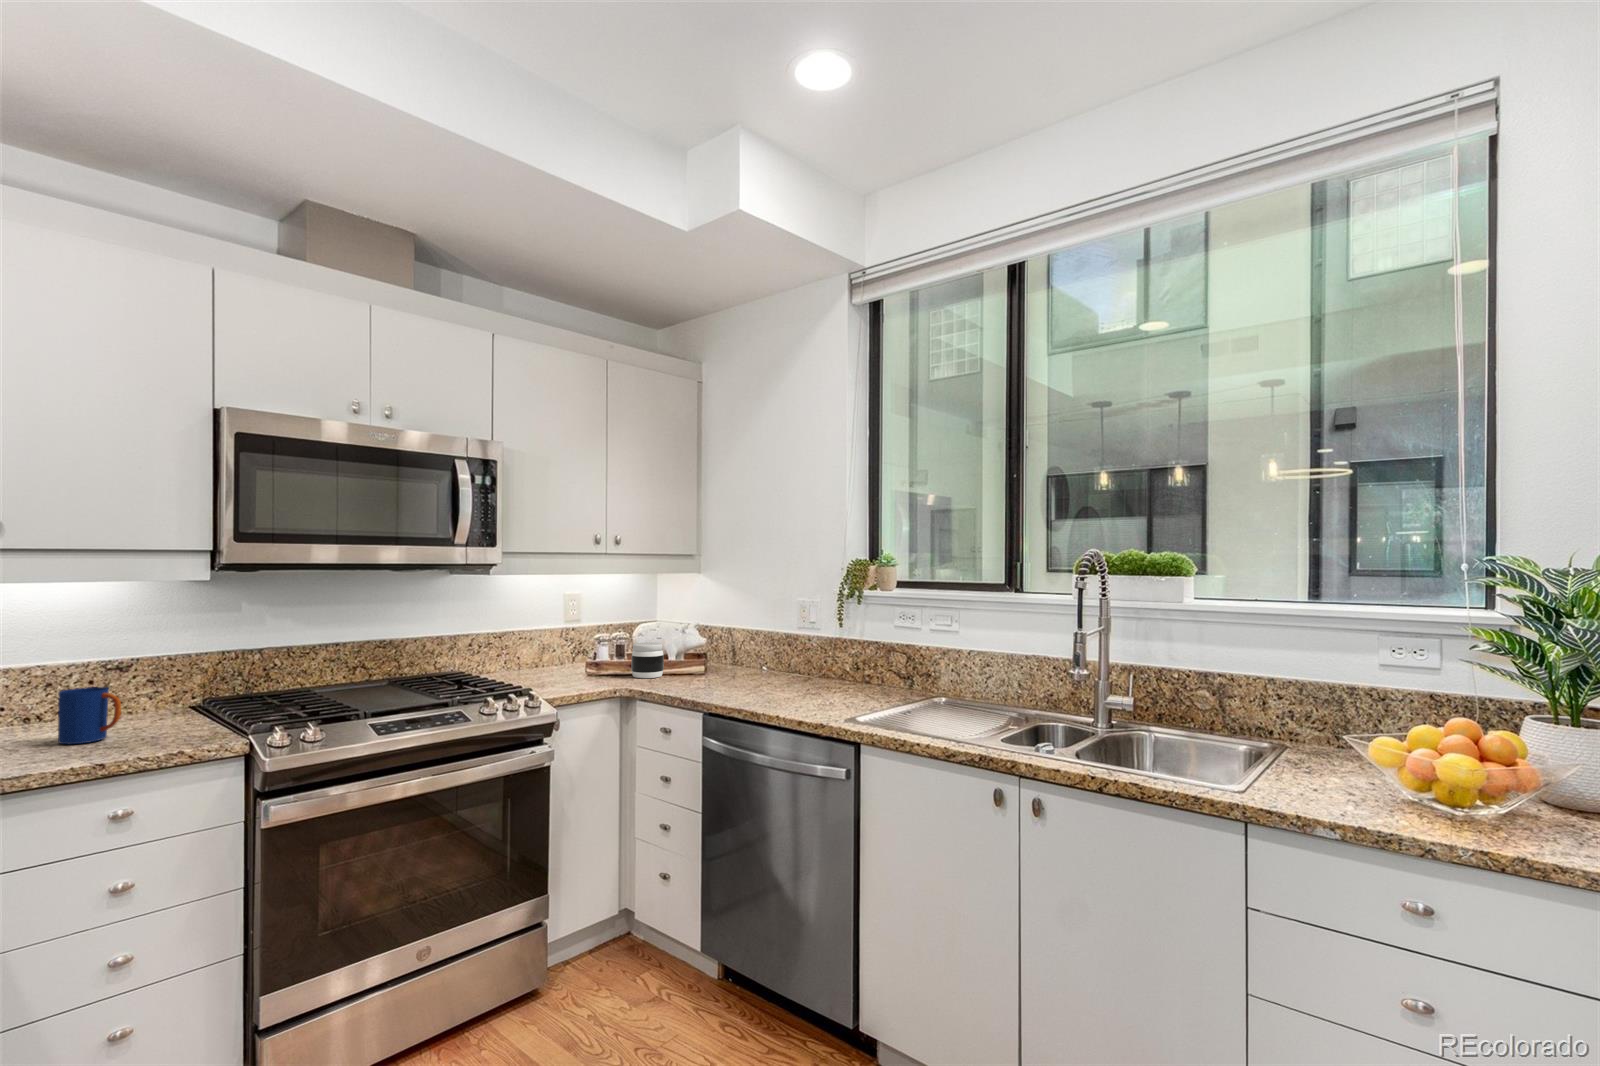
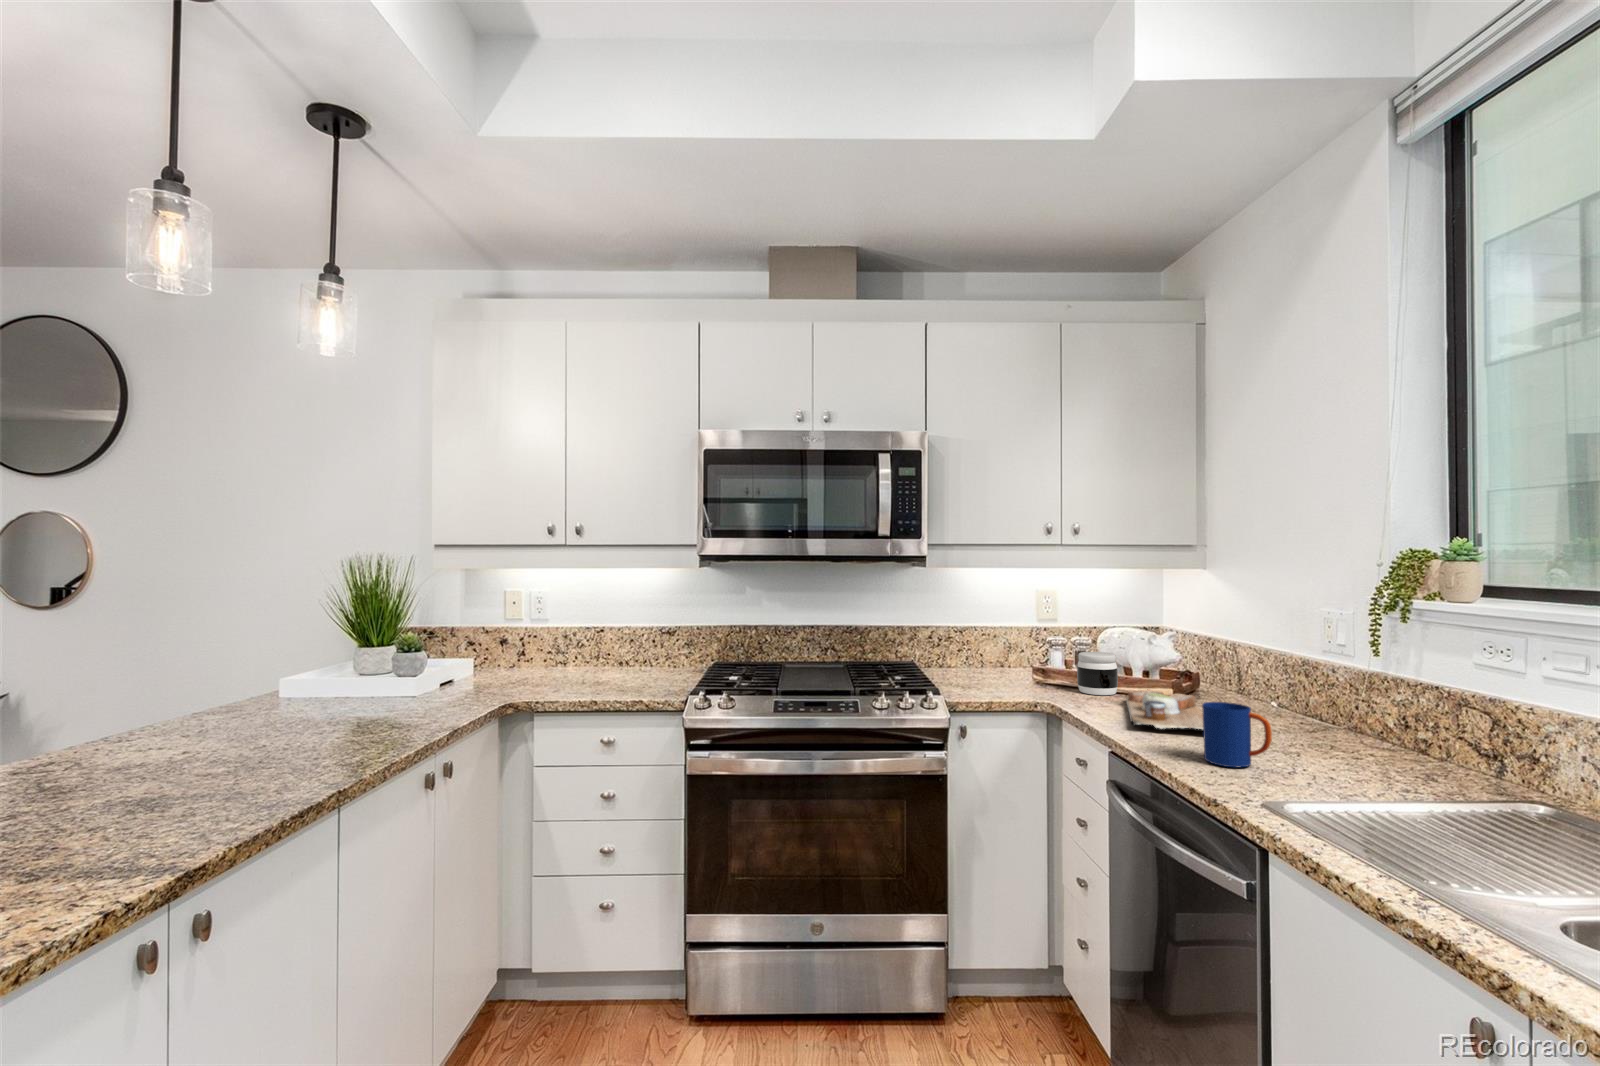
cutting board: none [677,667,767,693] -> present [1126,689,1203,730]
mug: present [58,687,121,744] -> present [1202,702,1272,768]

